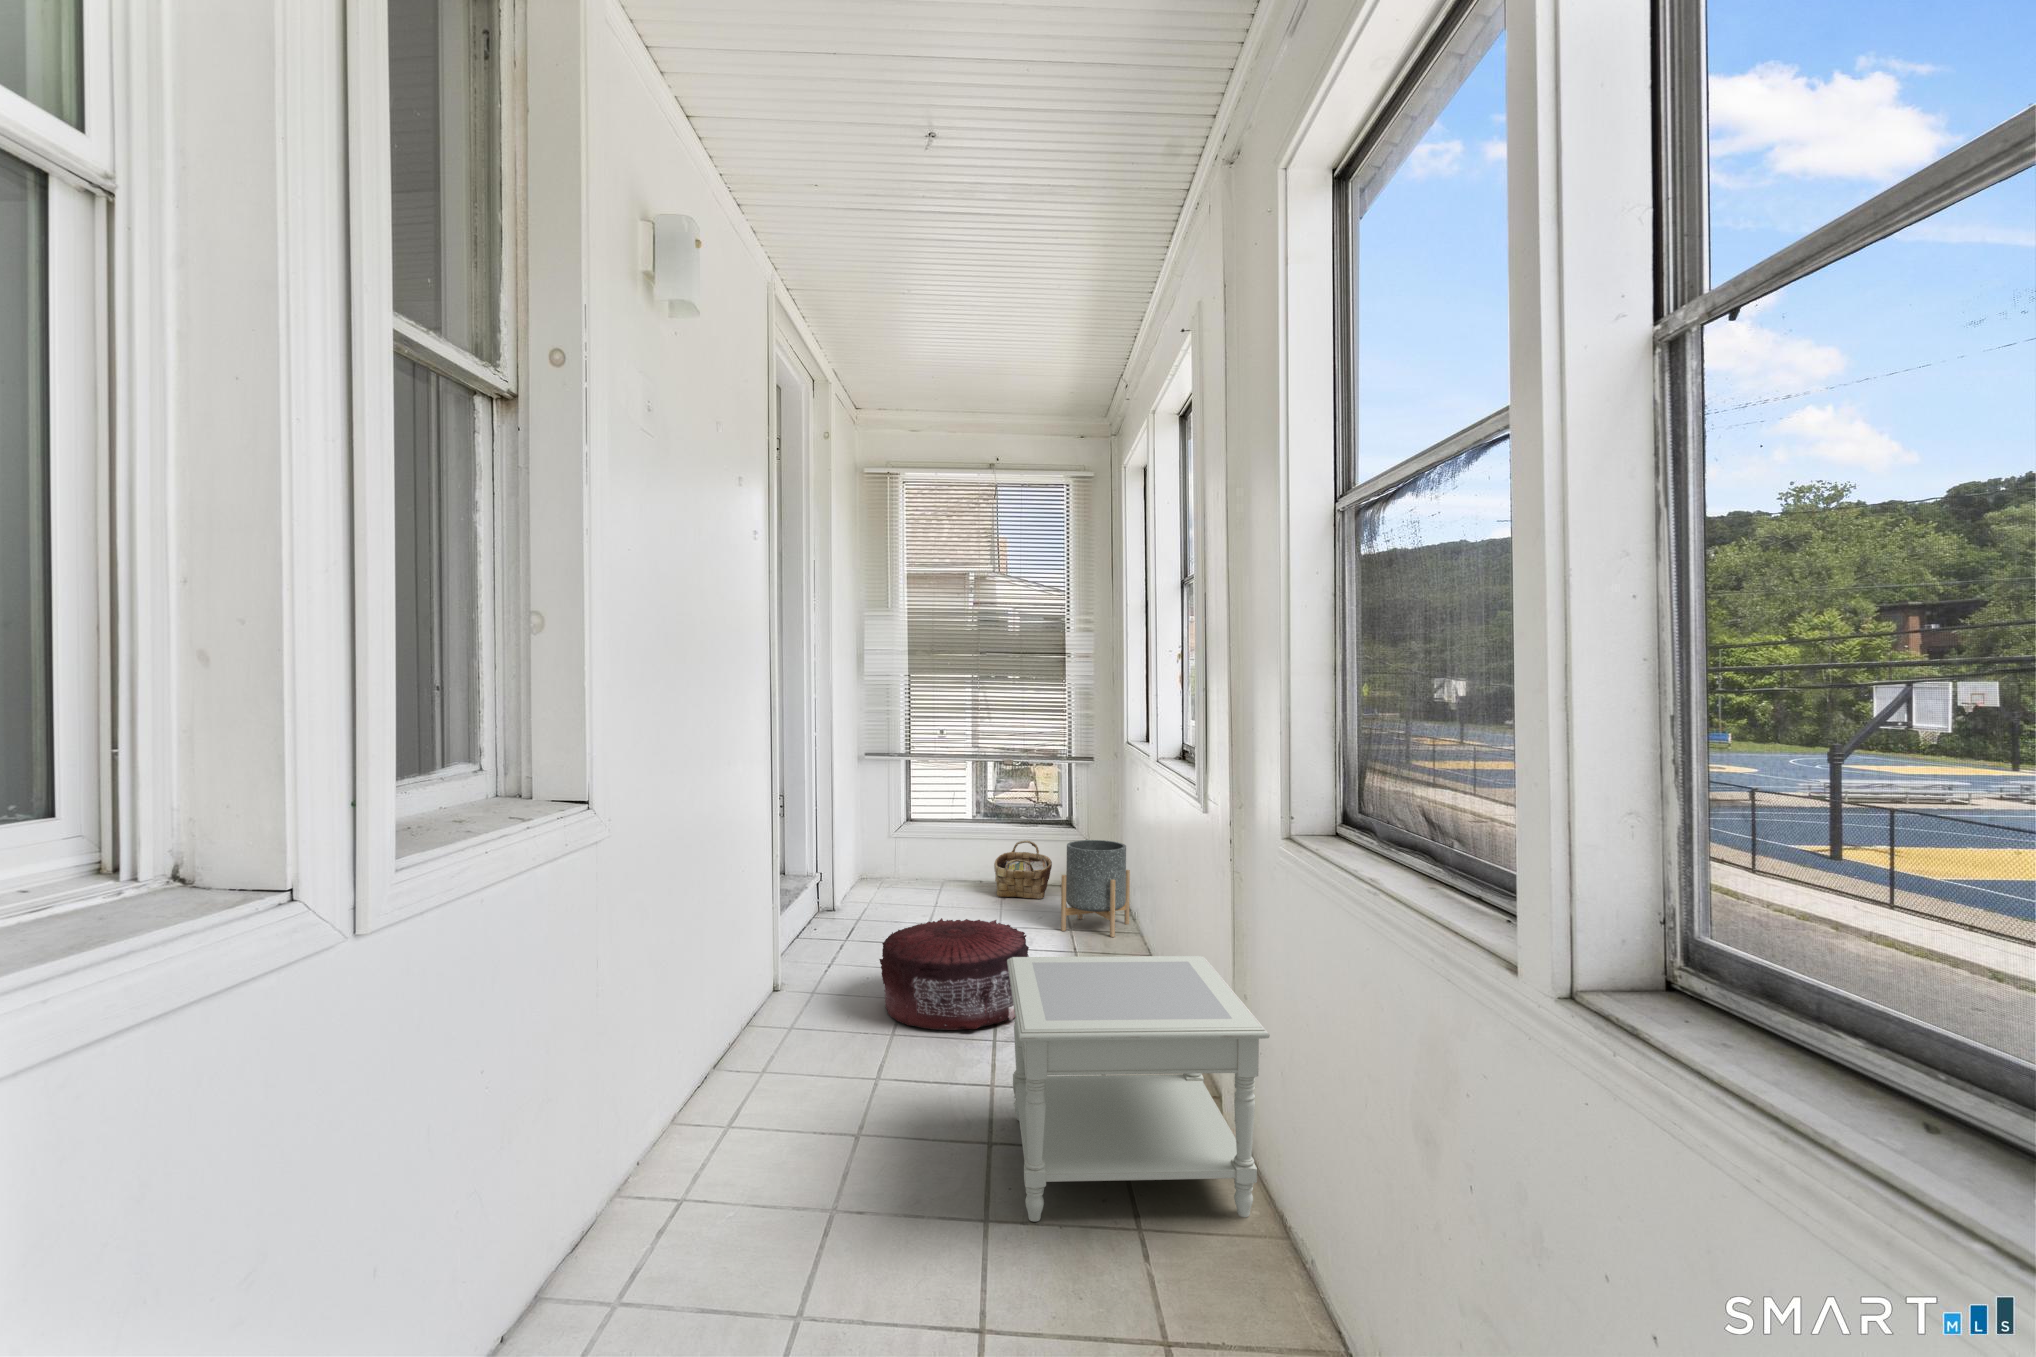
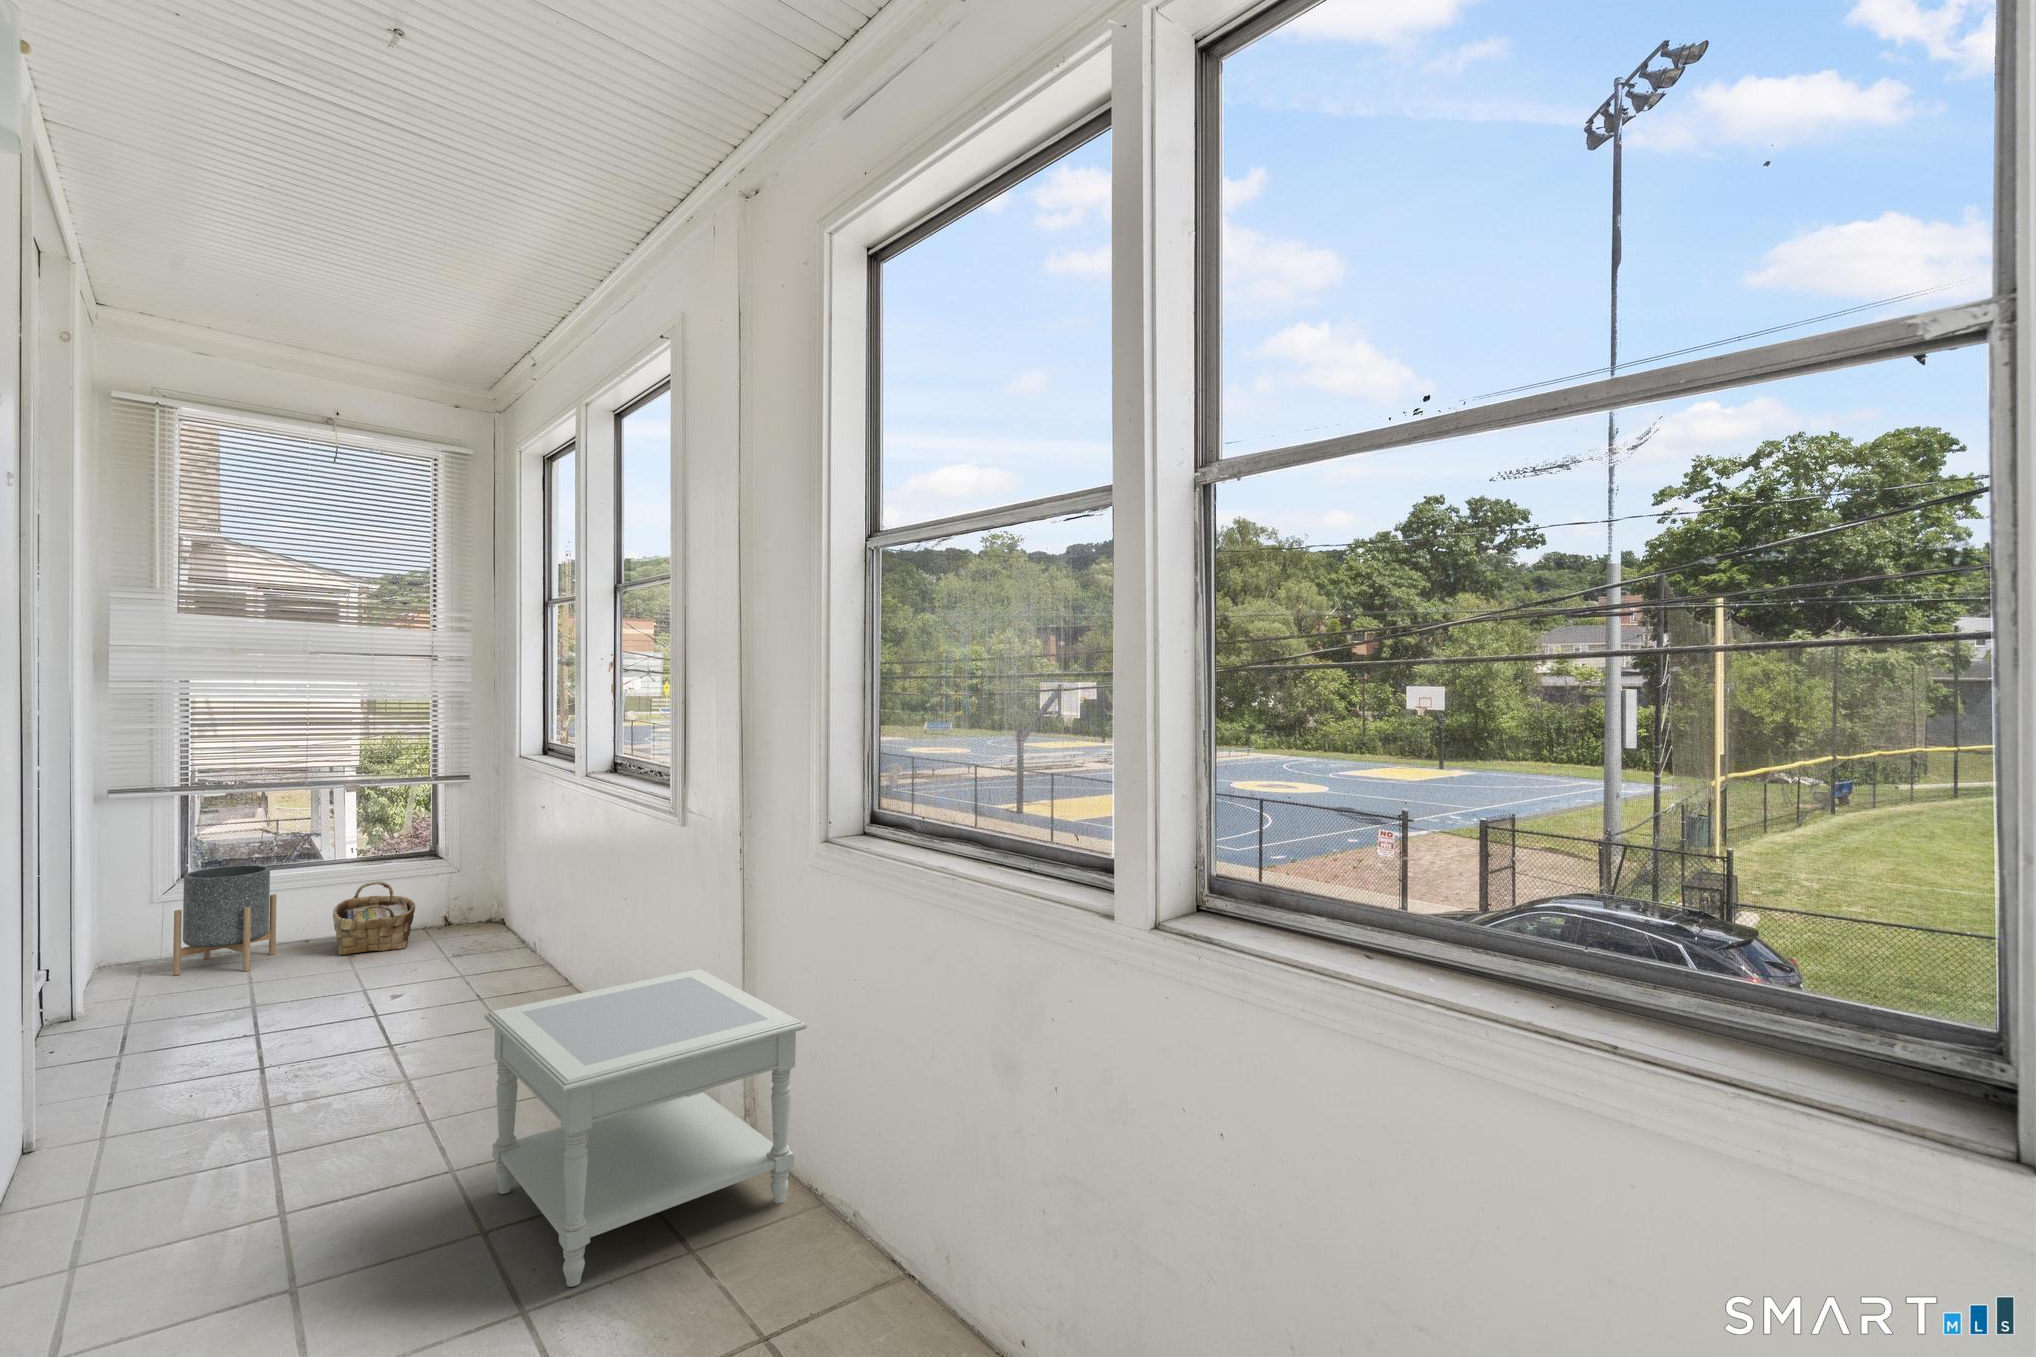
planter: present [1061,840,1130,937] -> present [173,865,277,975]
pouf: present [879,918,1029,1030] -> none [230,979,459,1133]

